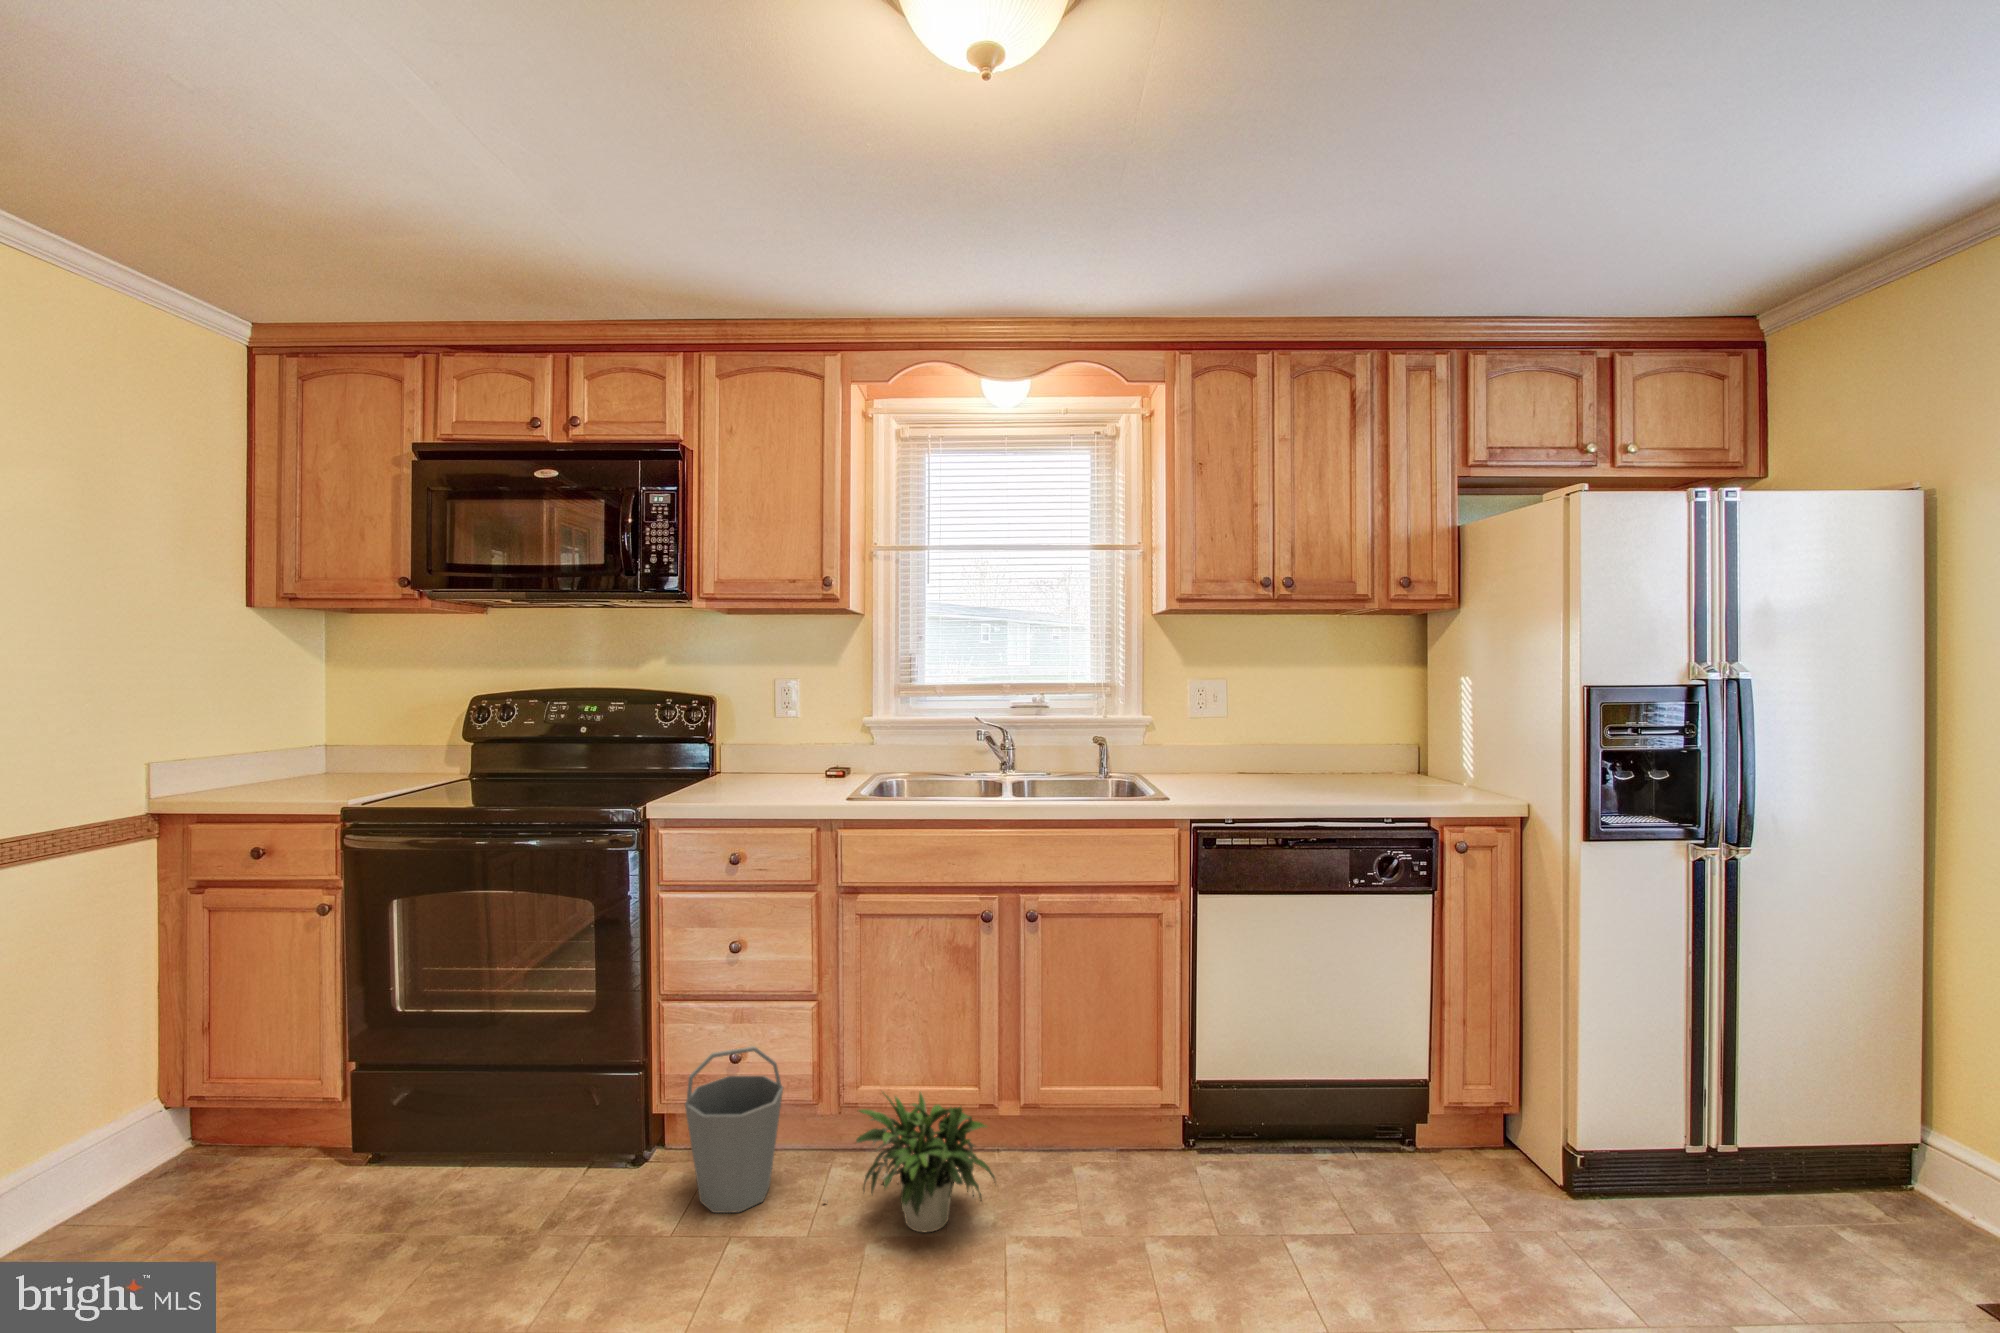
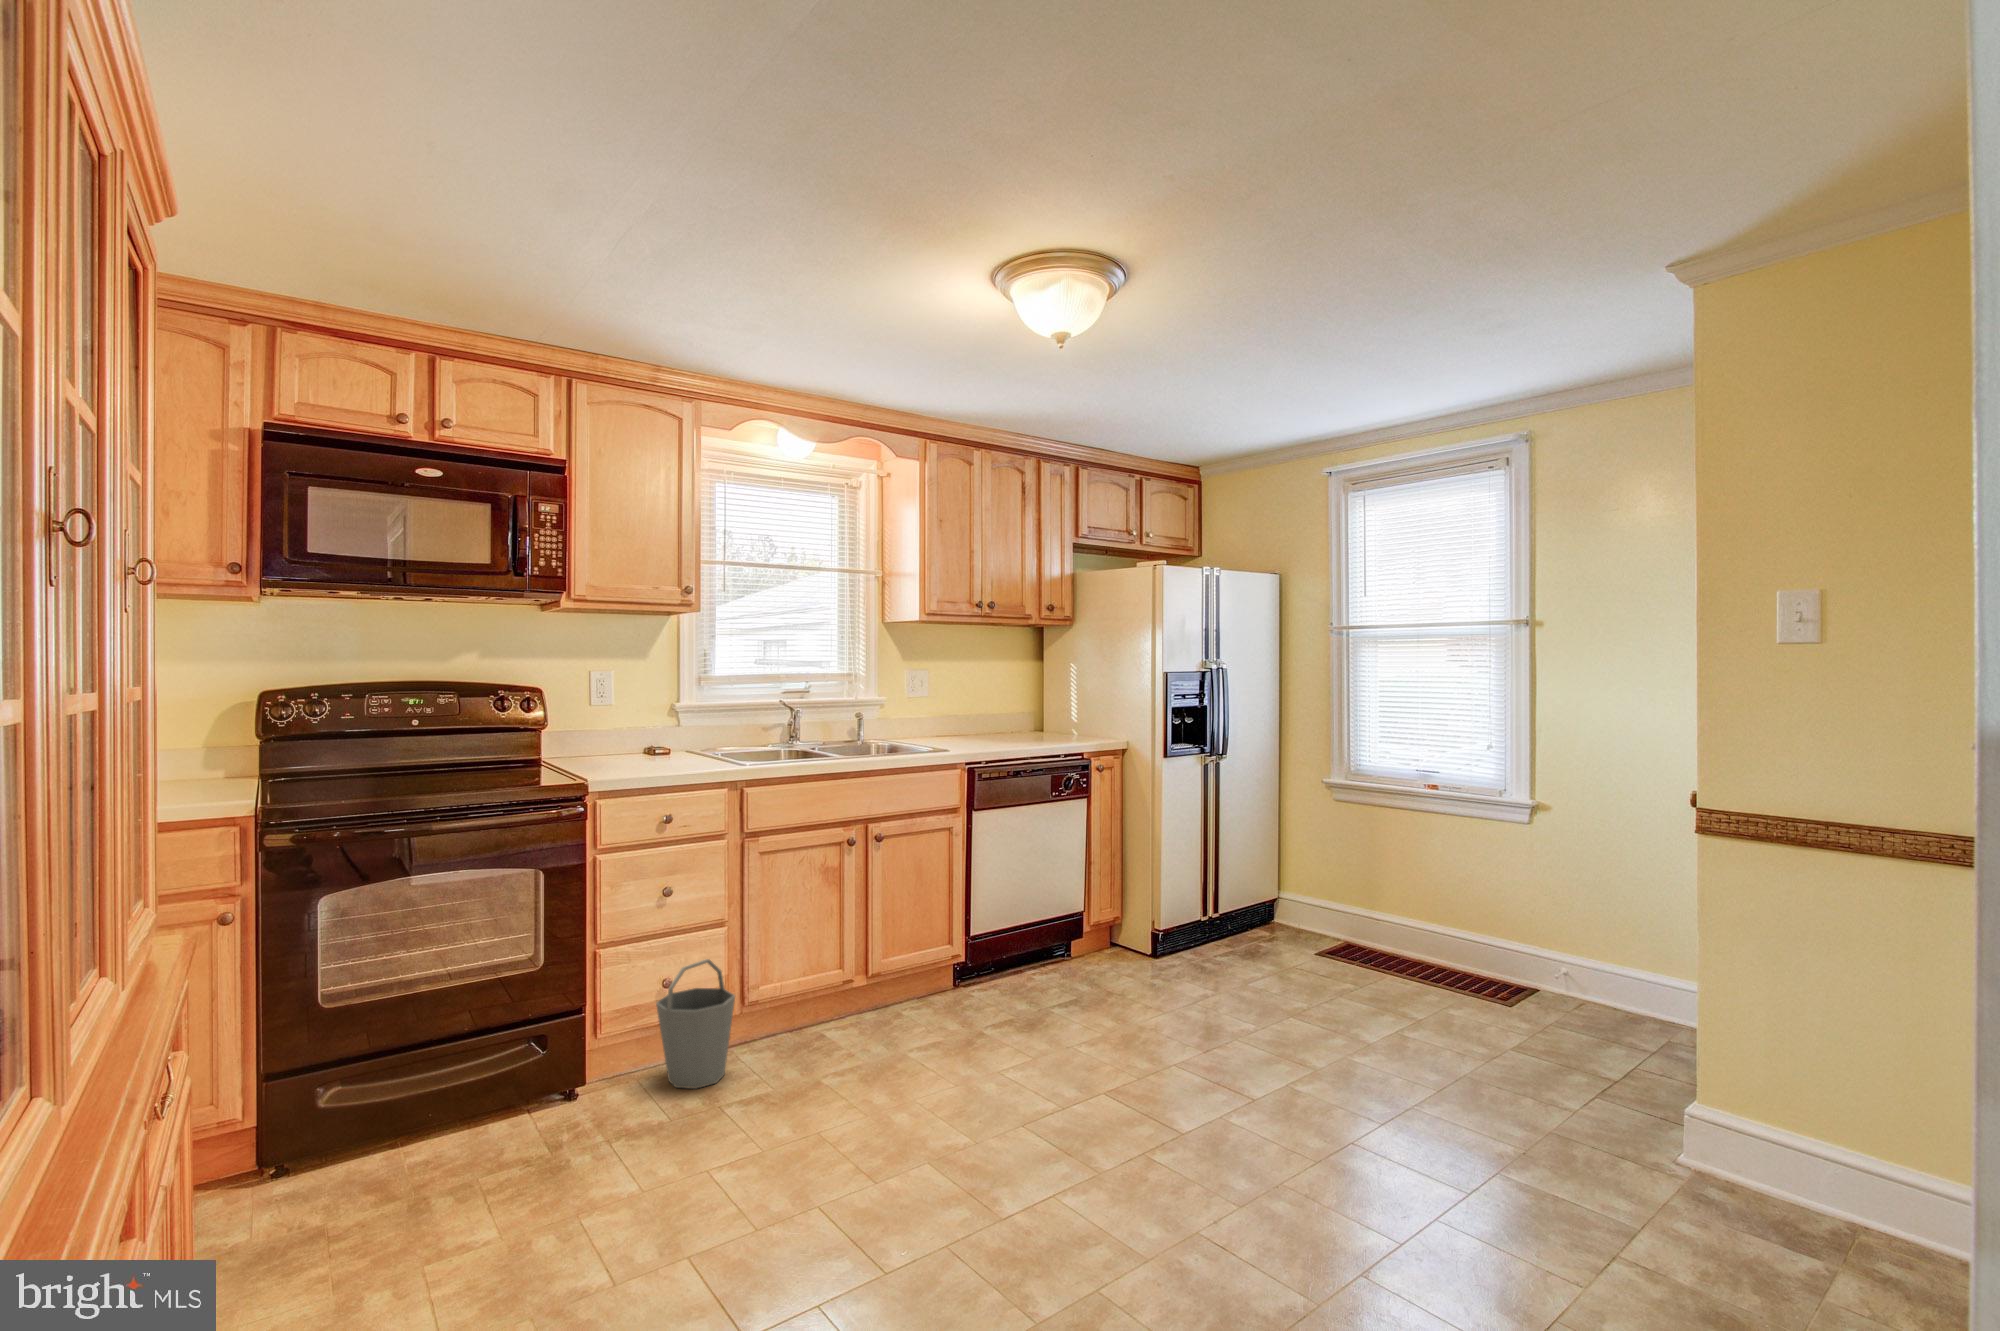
potted plant: present [824,1092,995,1232] -> none [769,963,899,1063]

